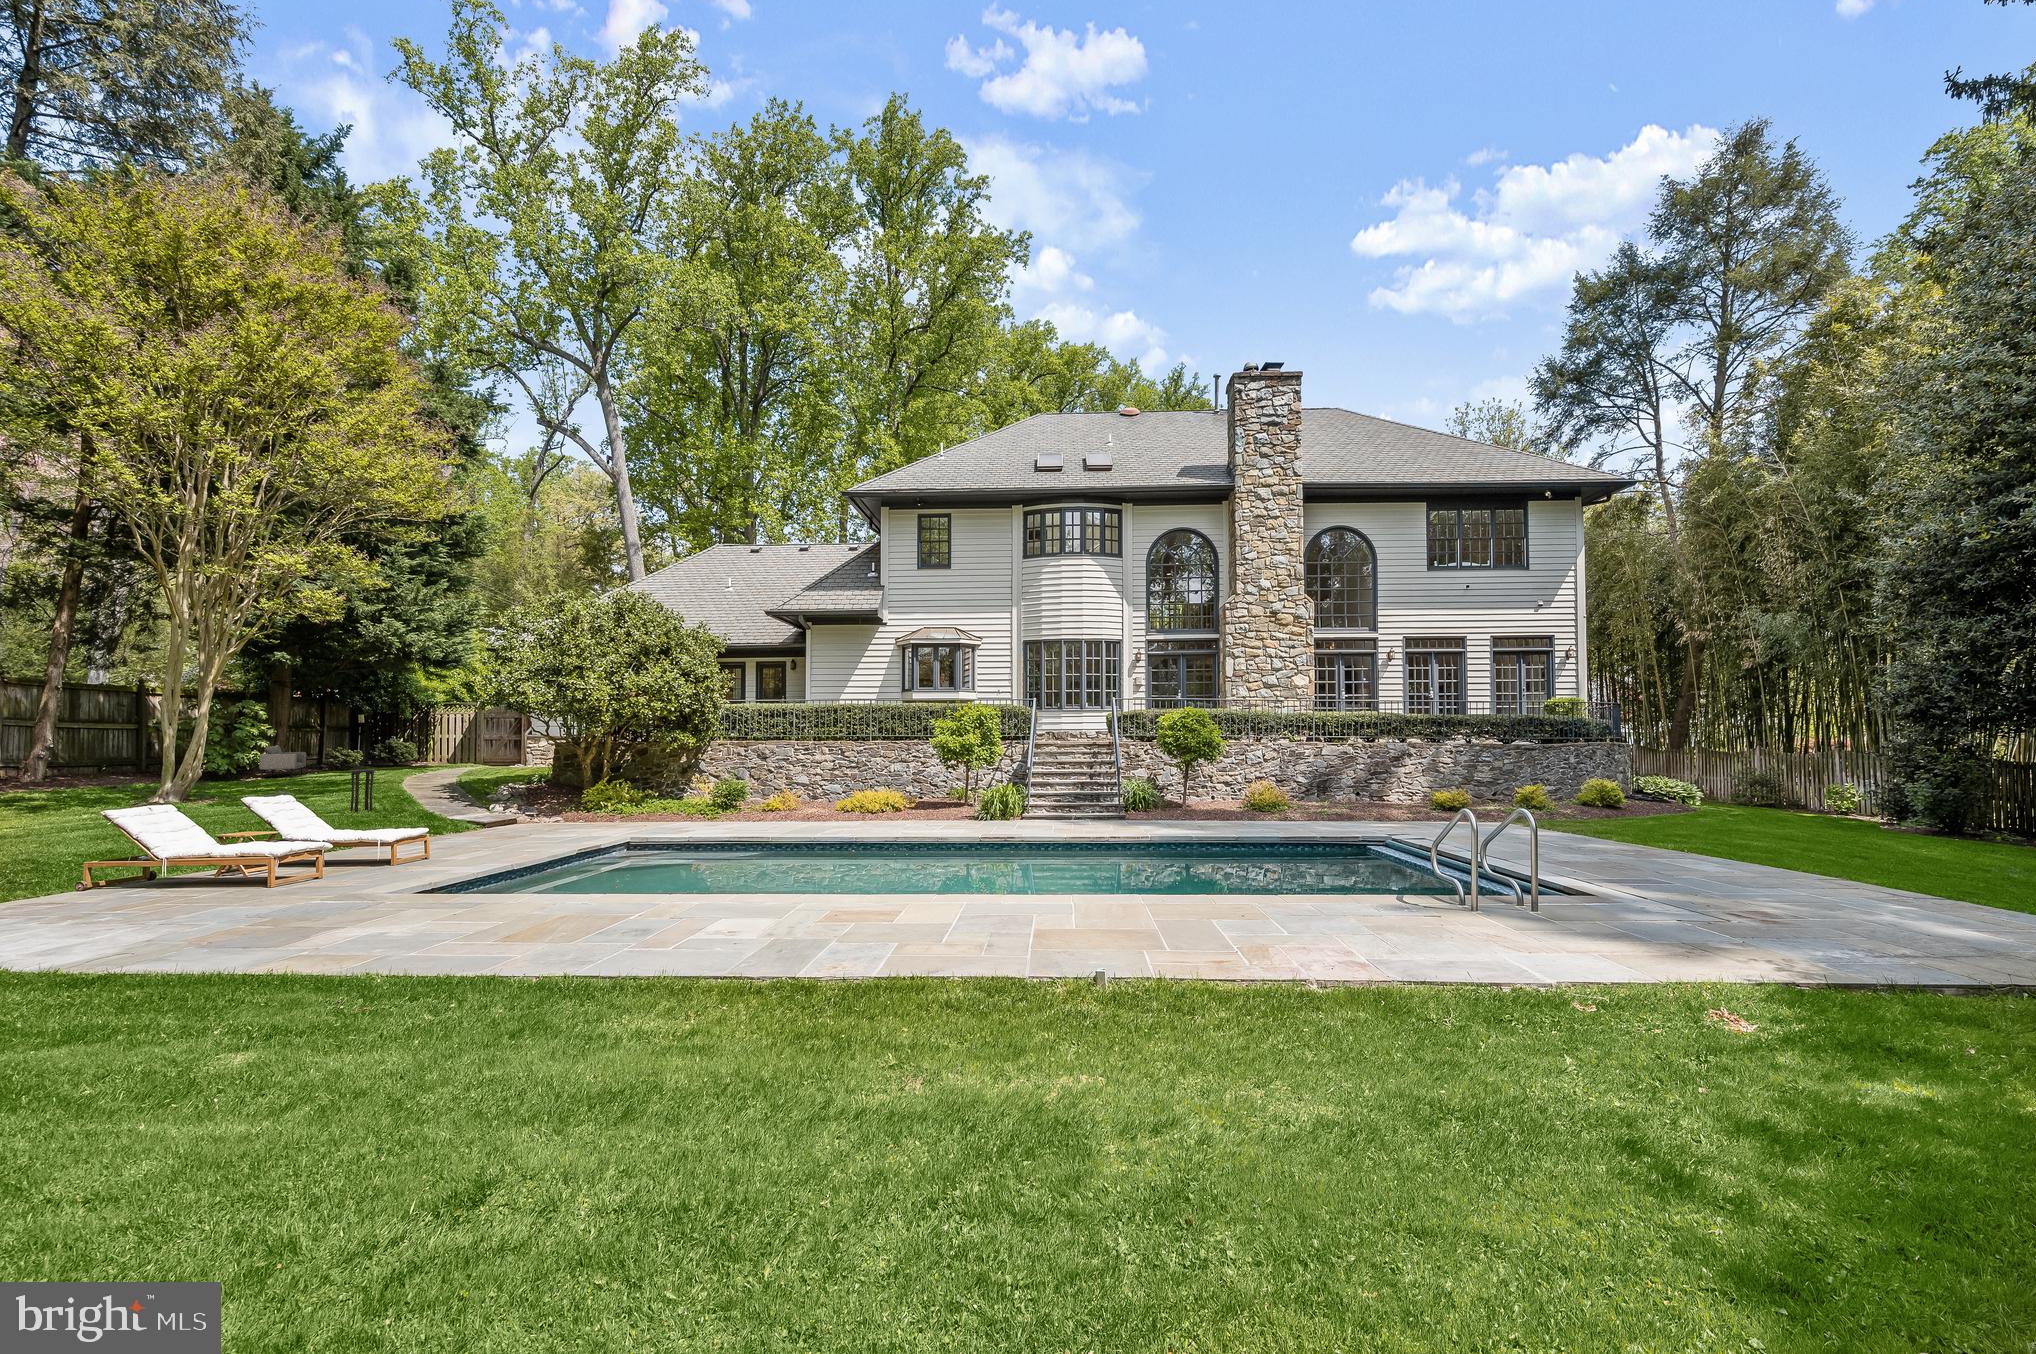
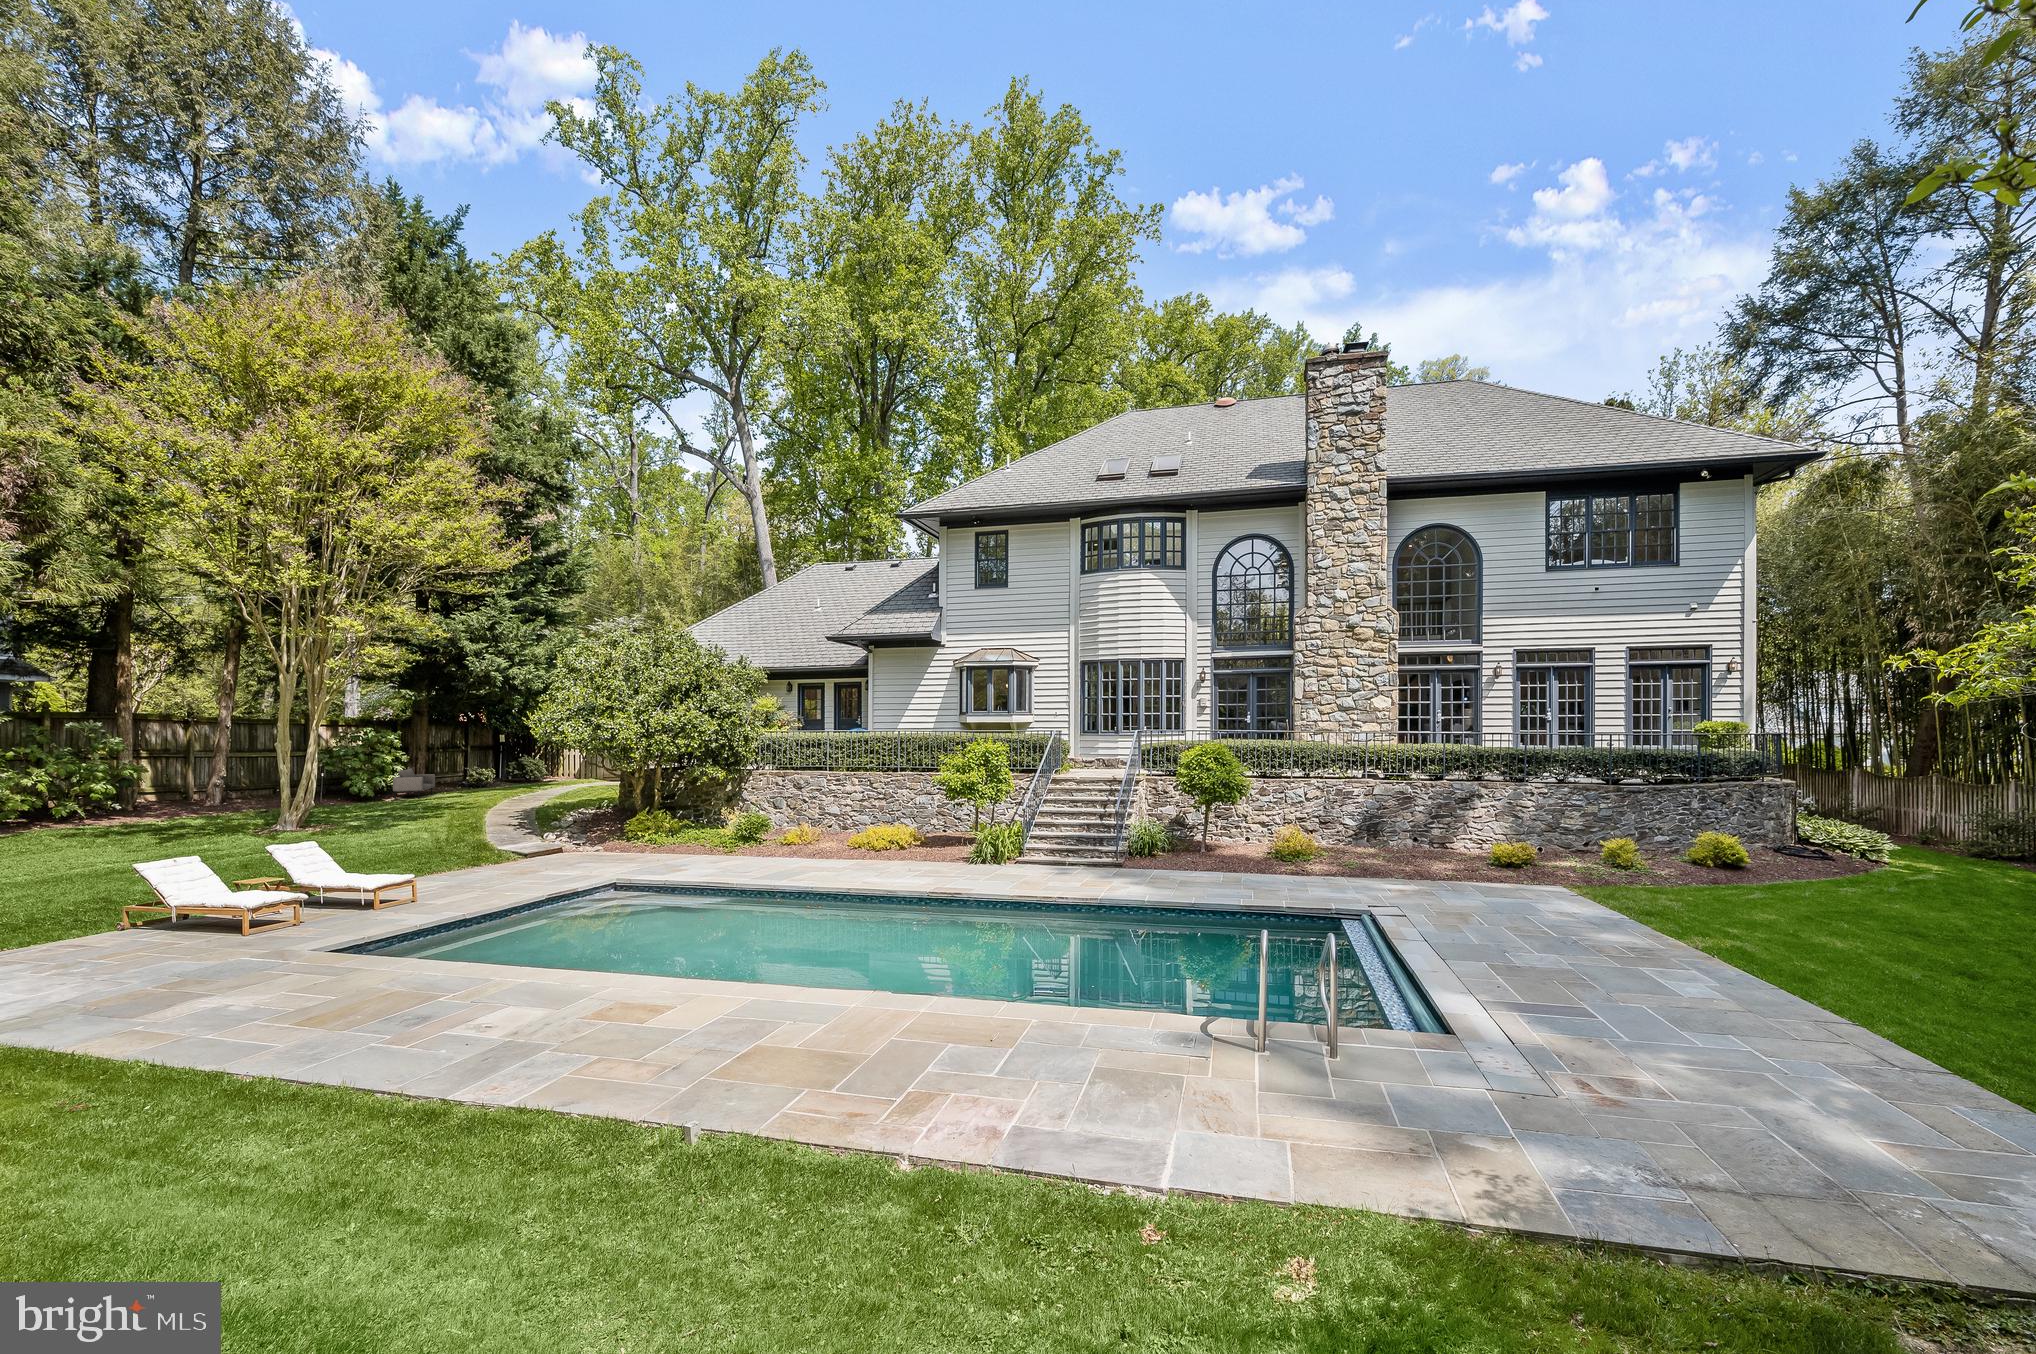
stool: present [350,769,375,812] -> none [422,804,444,844]

